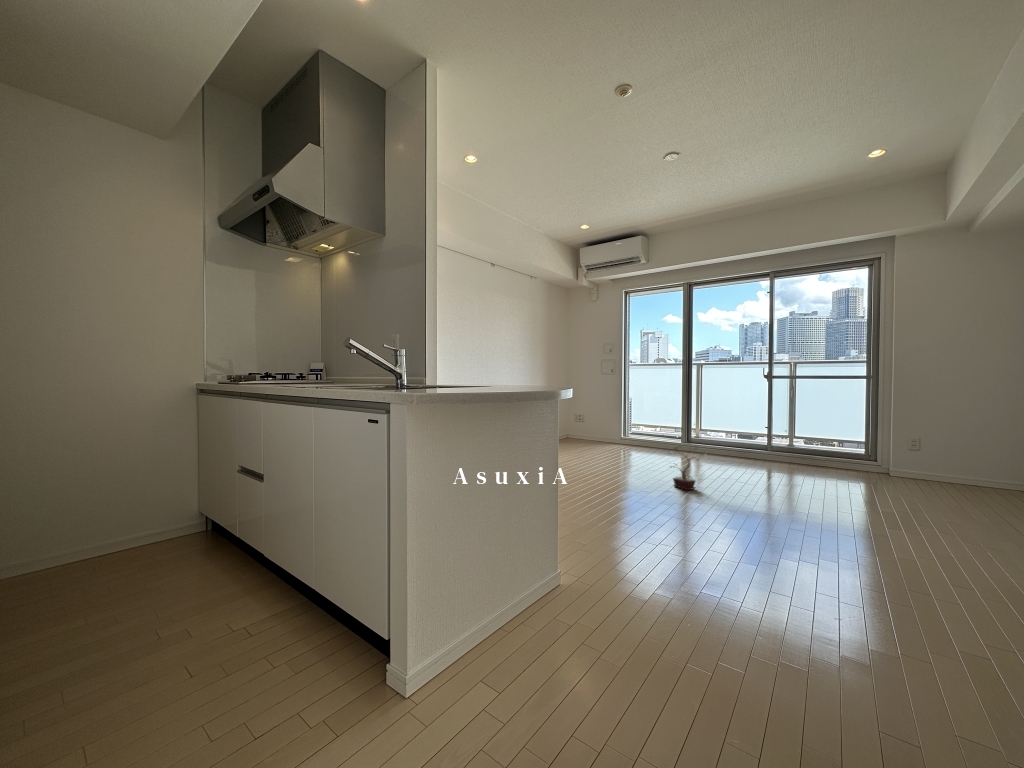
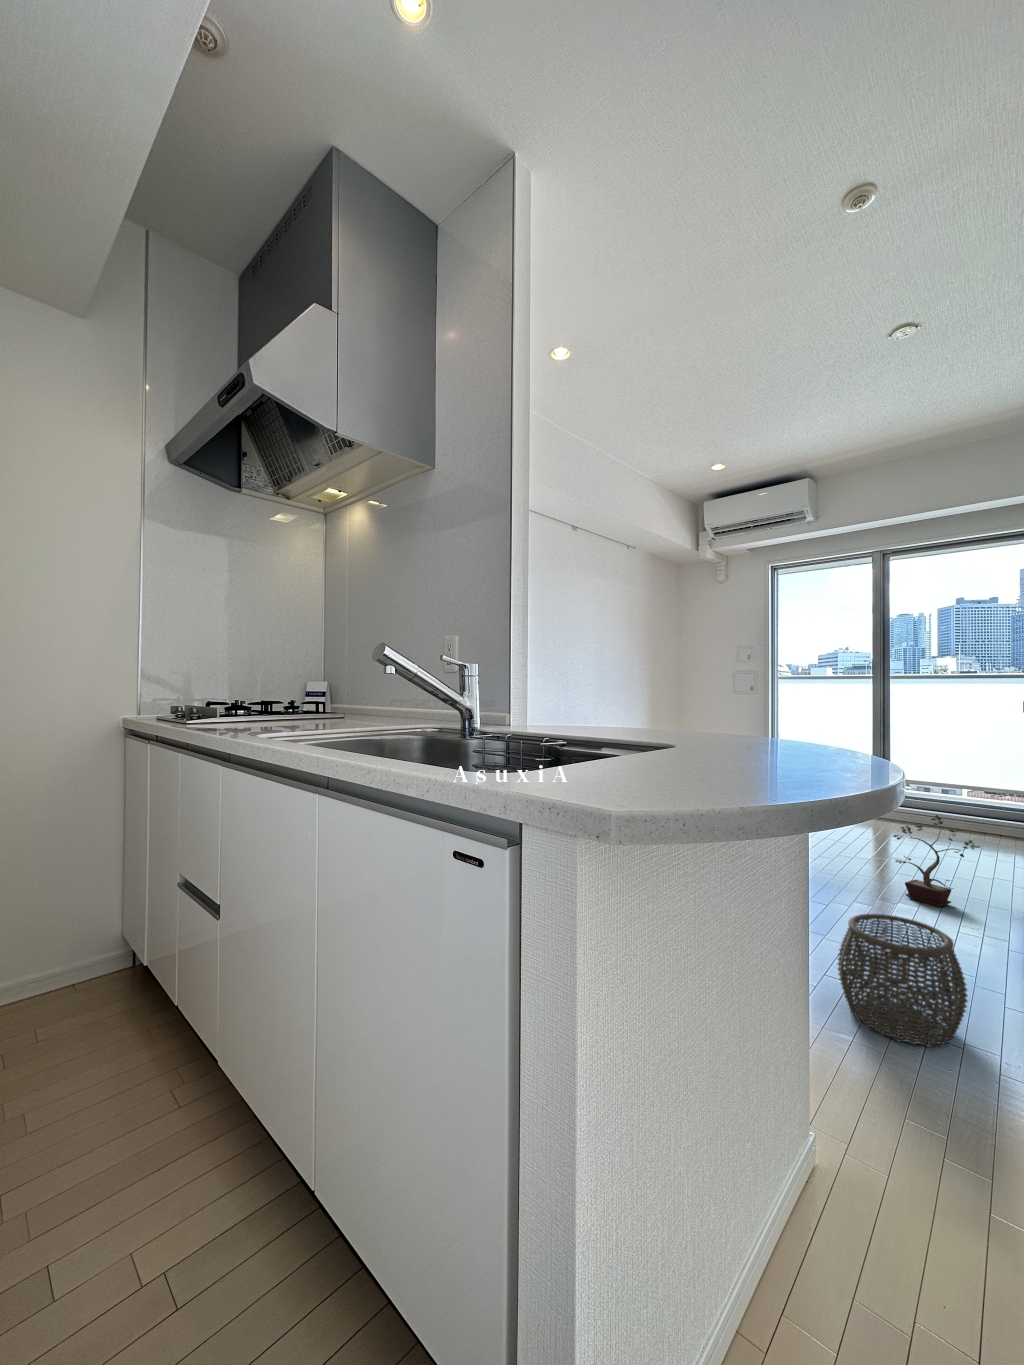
woven basket: none [605,484,663,544] -> present [837,914,968,1047]

